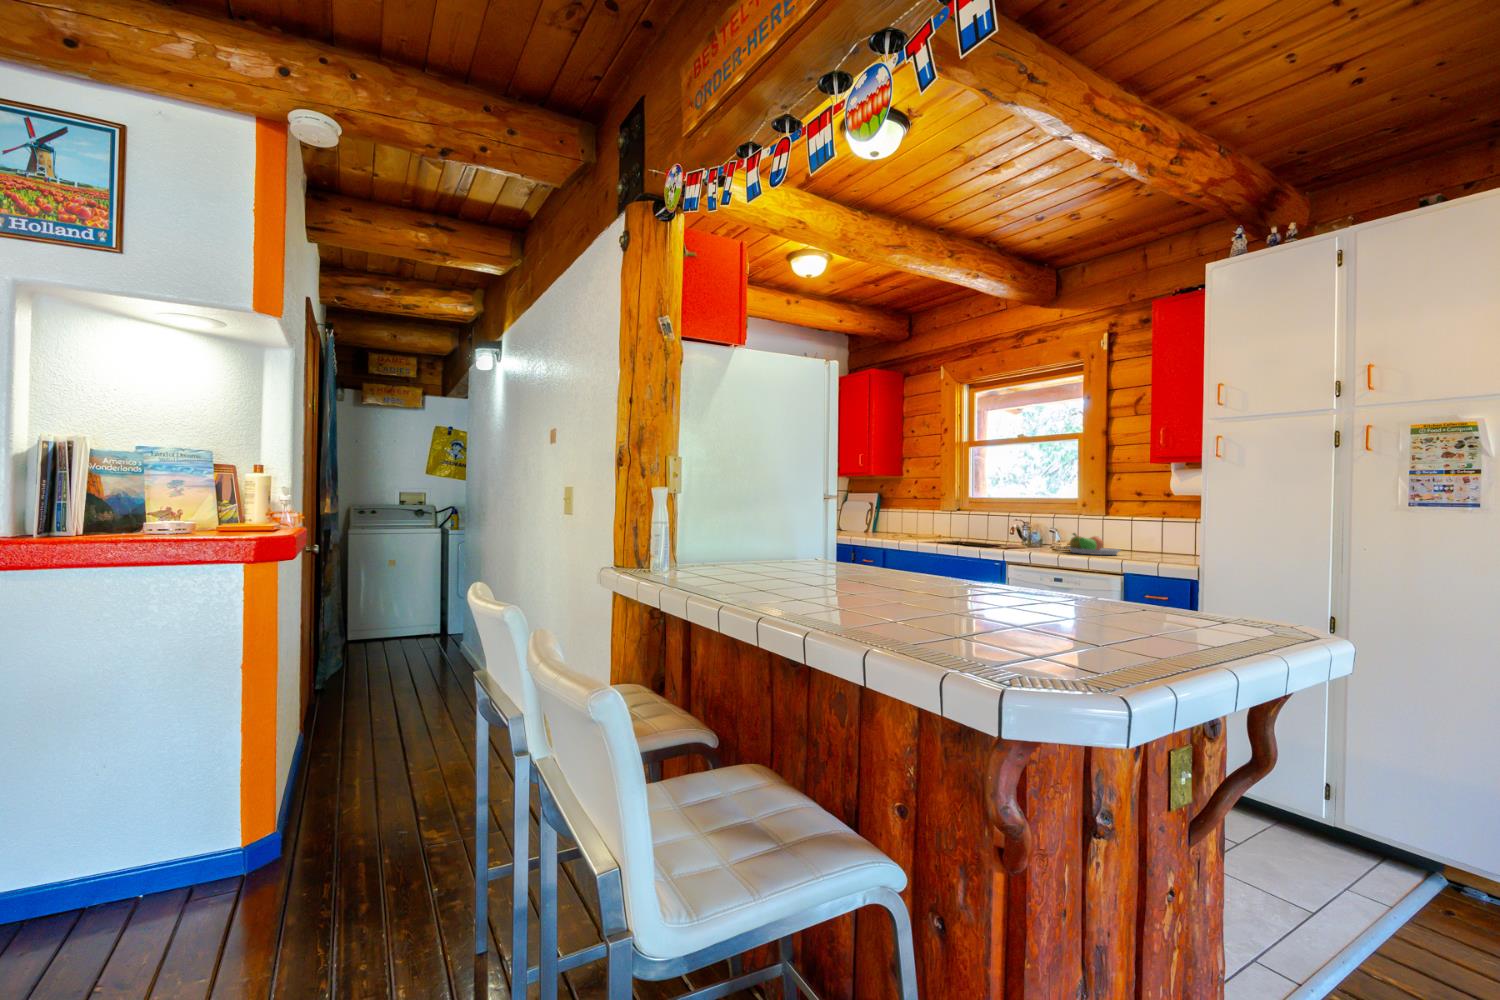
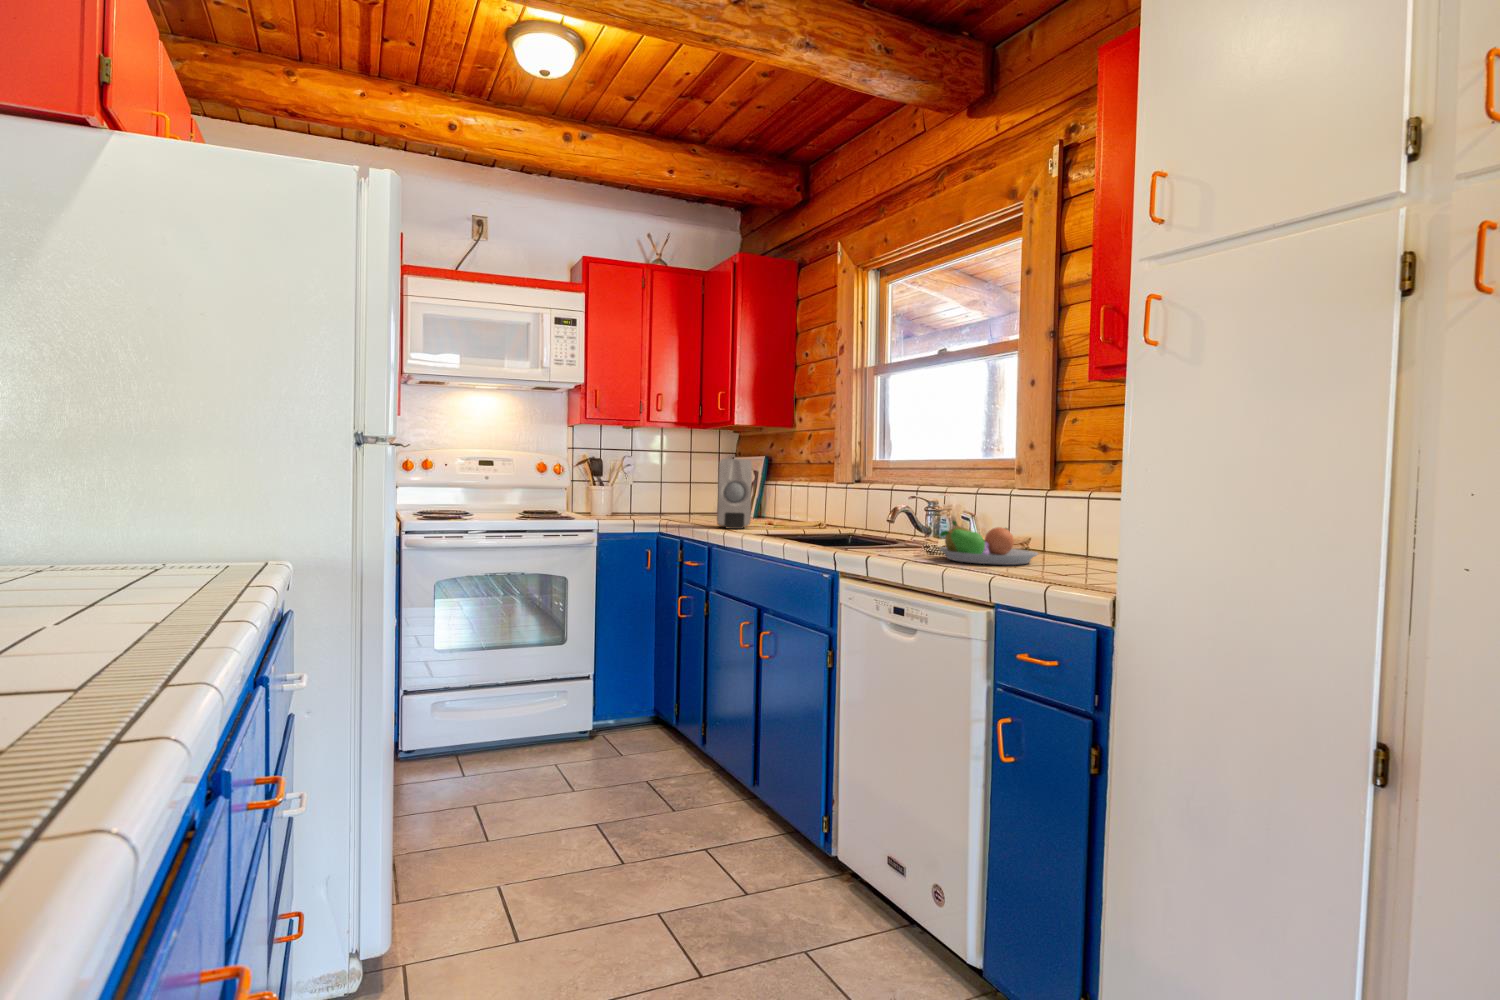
soap dispenser: none [879,497,906,538] -> present [717,459,752,529]

